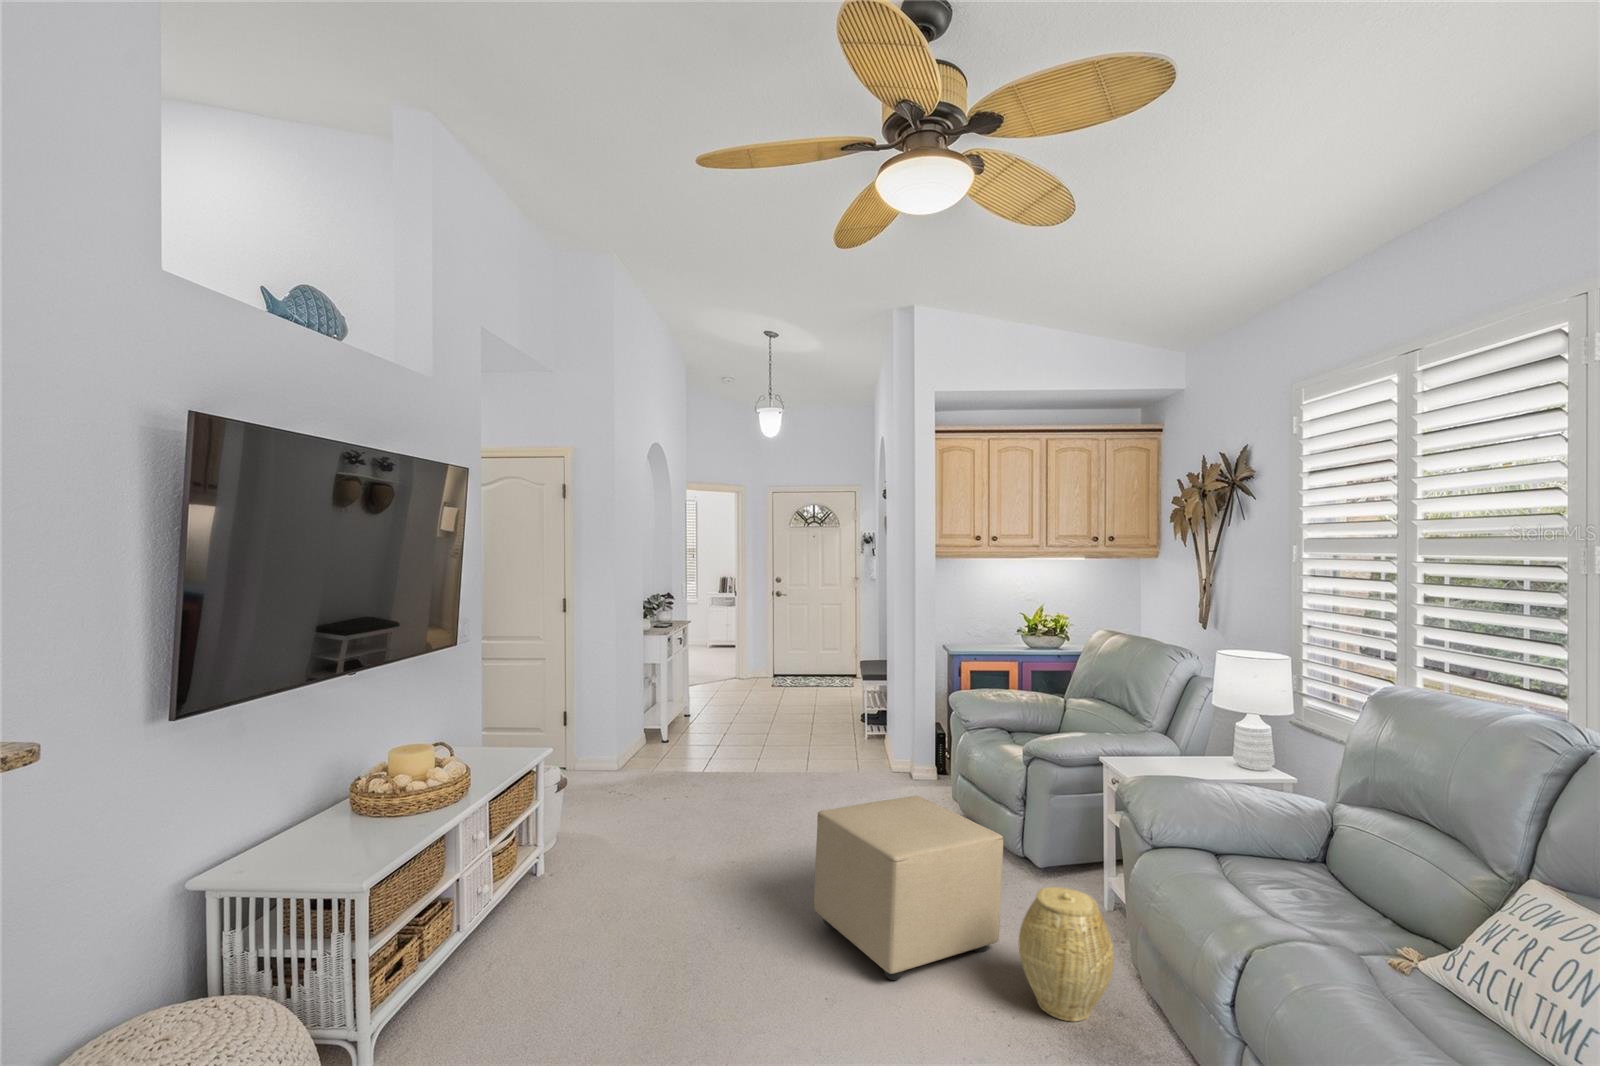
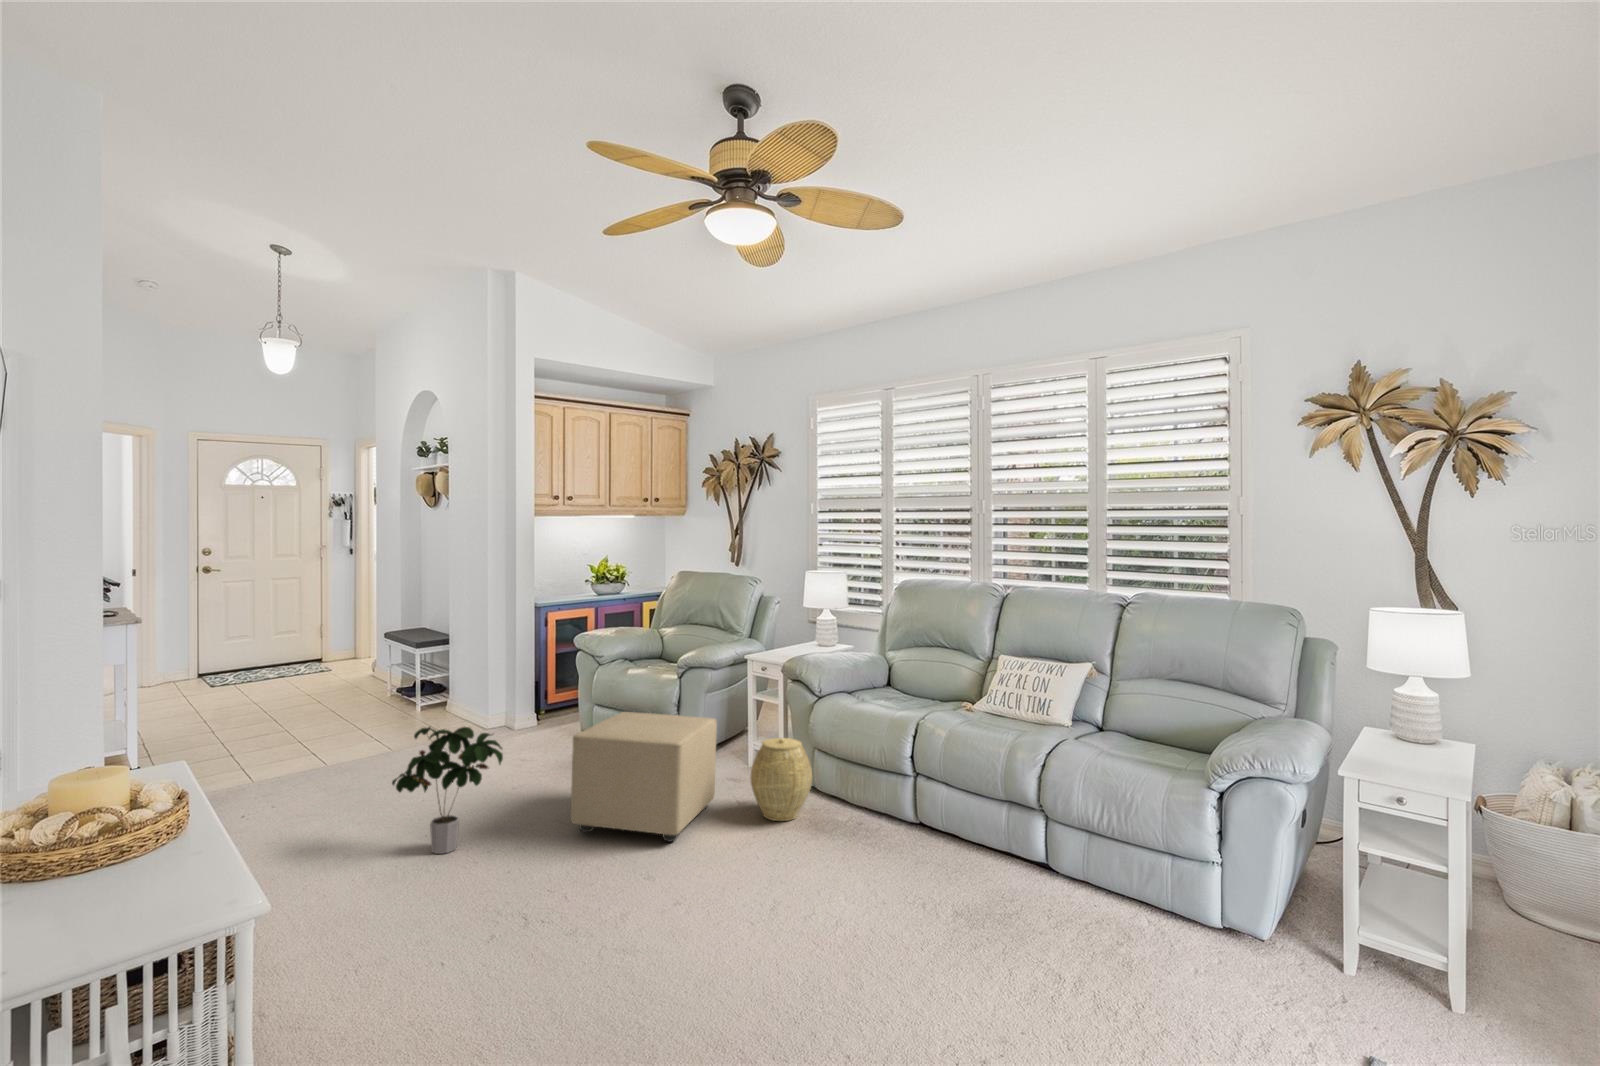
potted plant: none [688,766,758,897] -> present [392,727,503,854]

